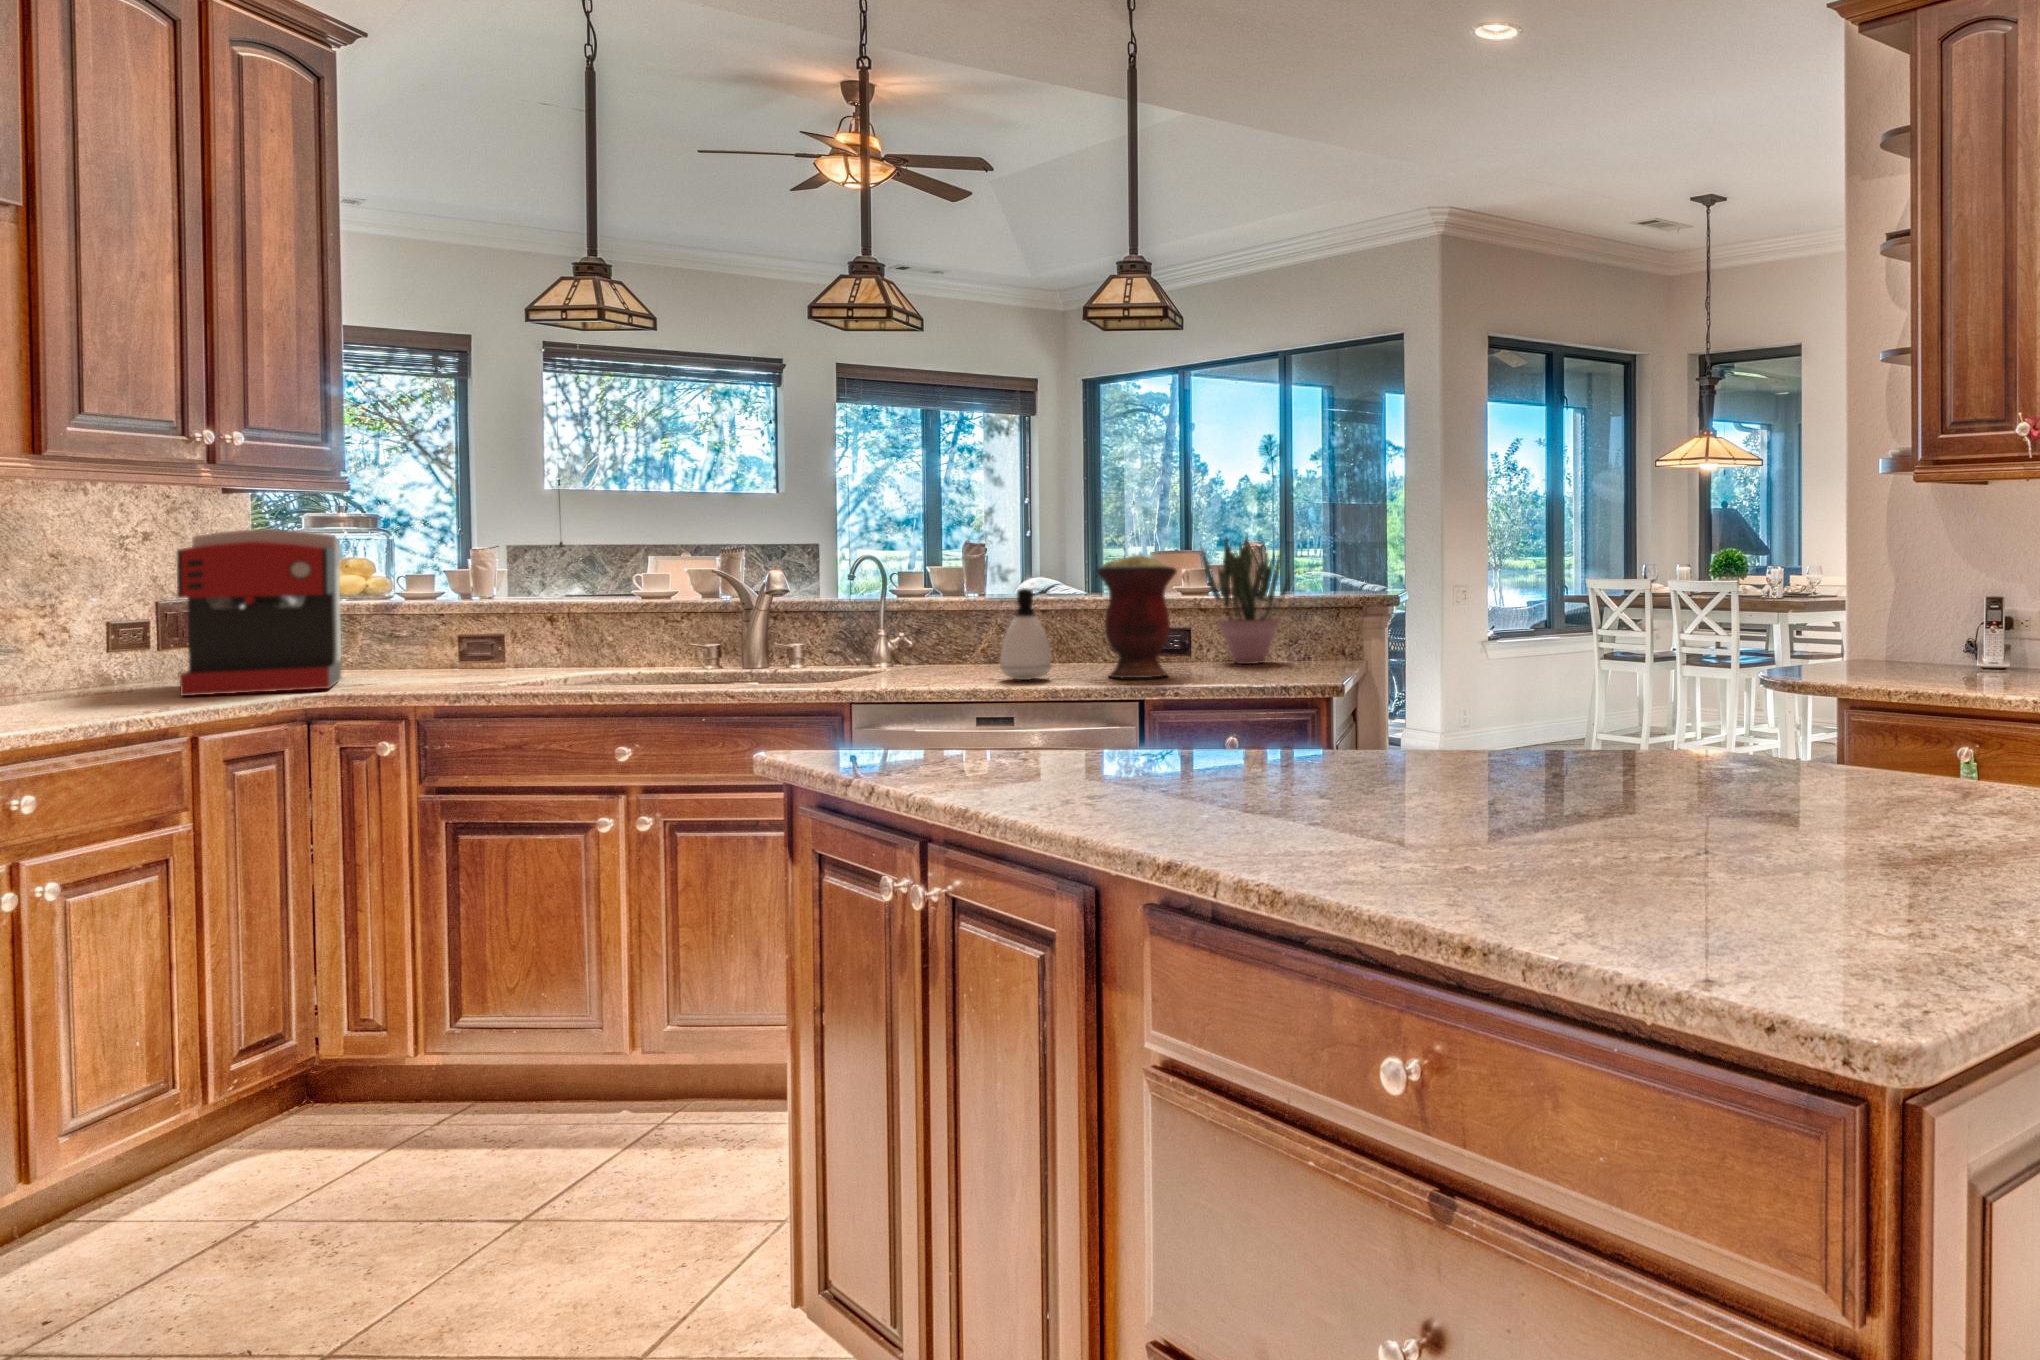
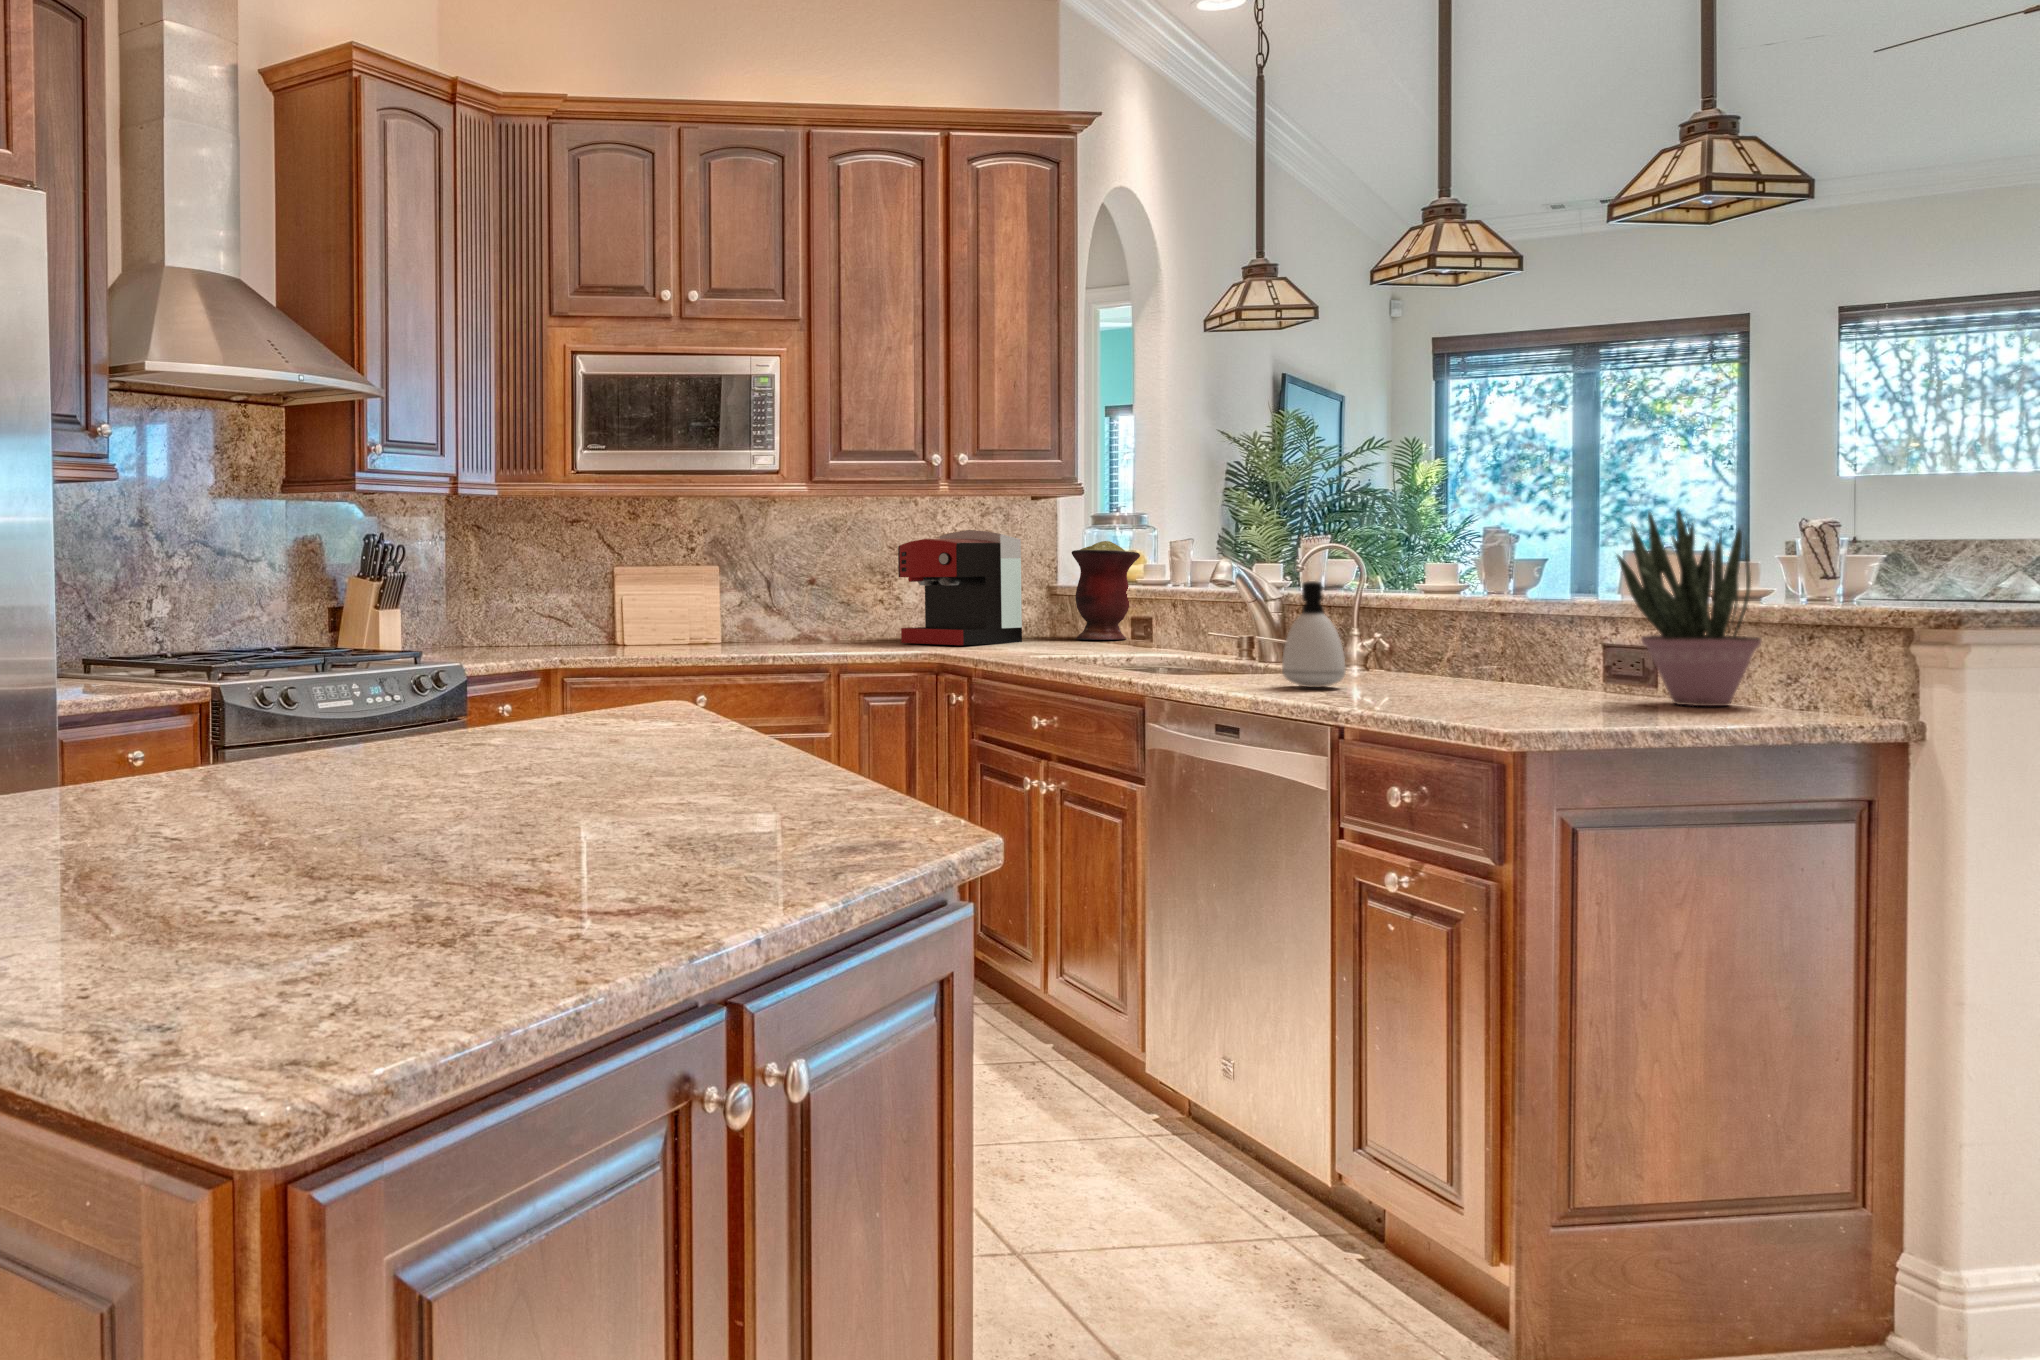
vase: present [1096,555,1177,678] -> present [1072,541,1140,640]

